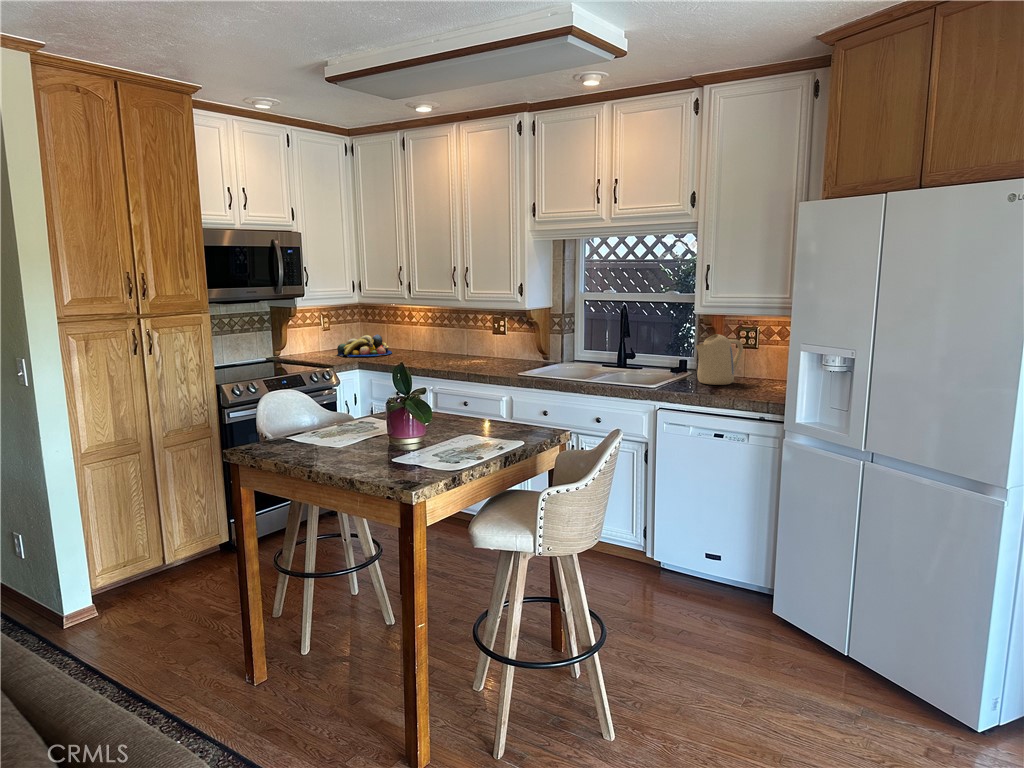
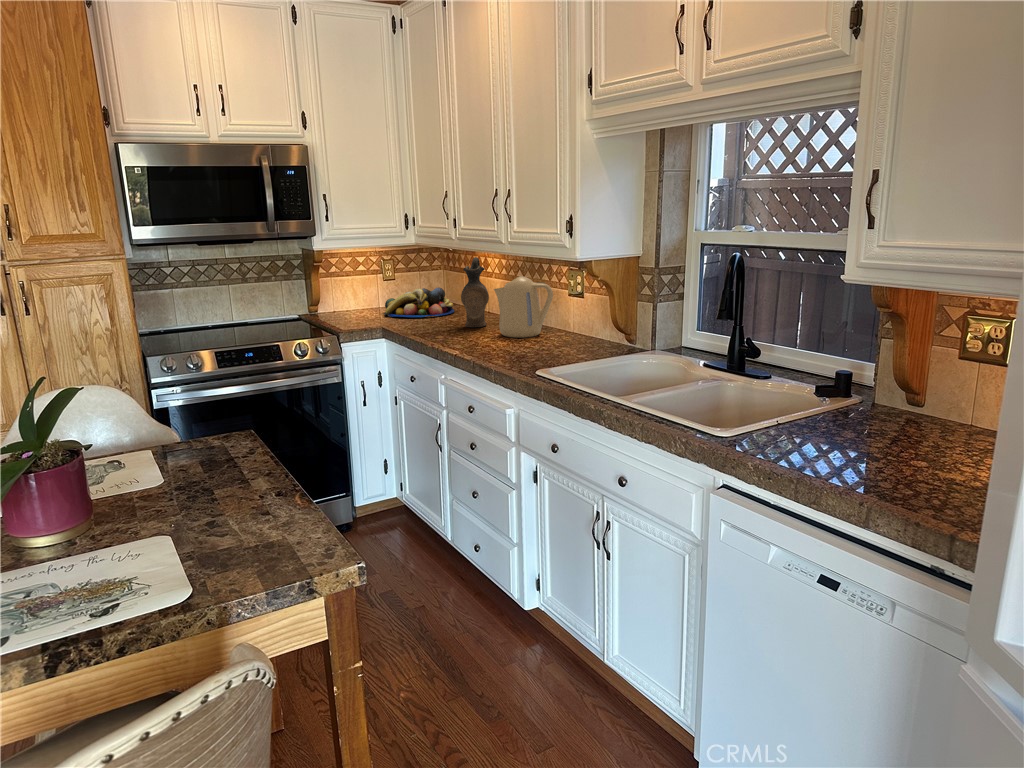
ceramic pitcher: none [419,310,439,359] -> present [461,257,489,327]
kettle: present [696,334,743,385] -> present [494,276,553,338]

